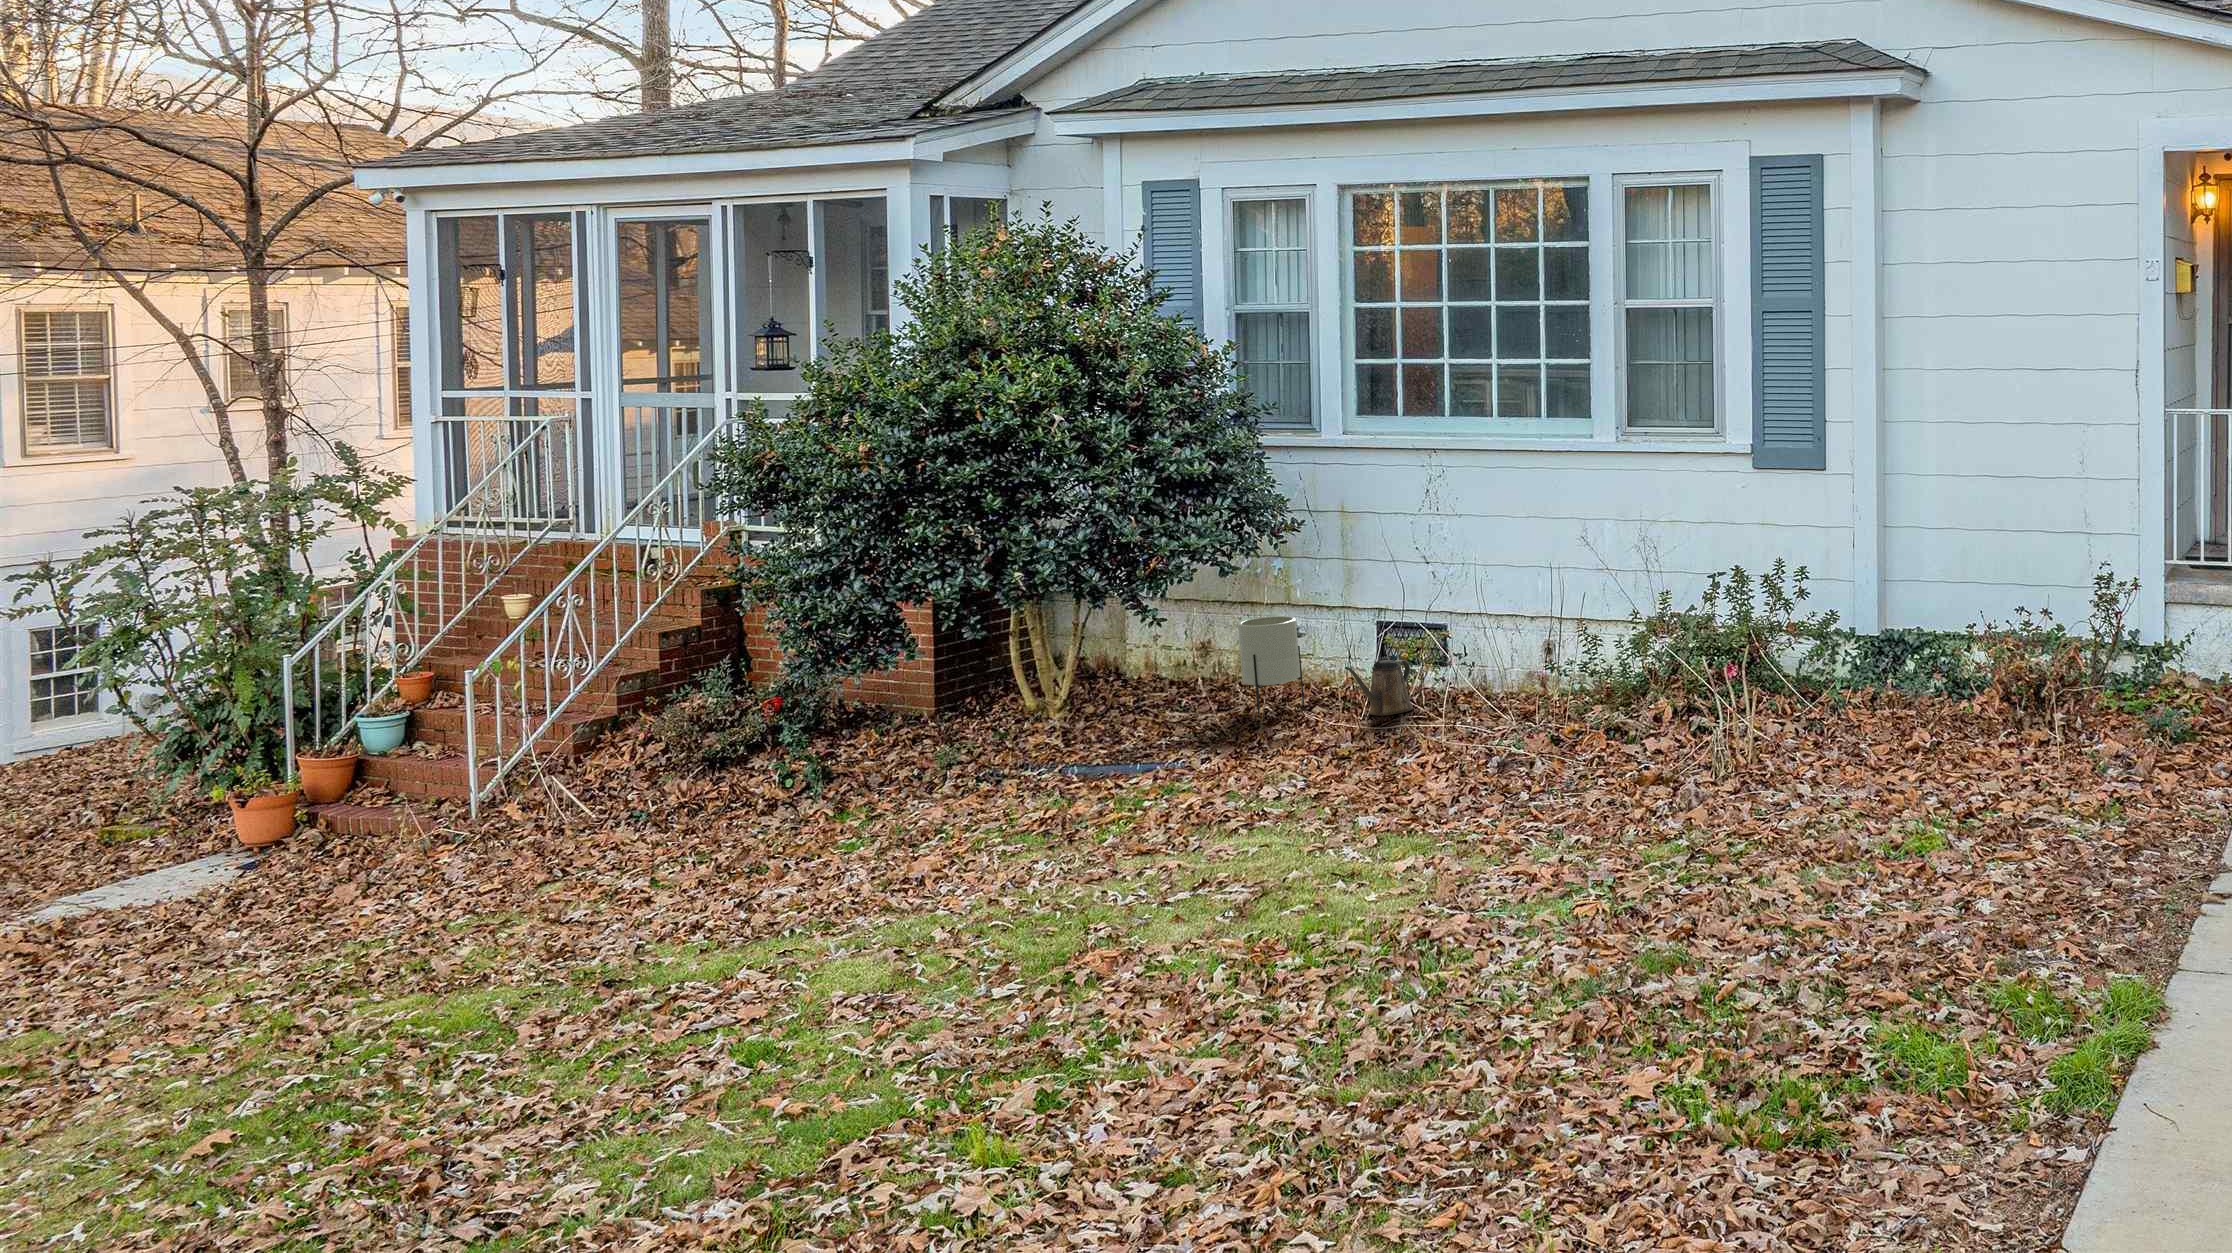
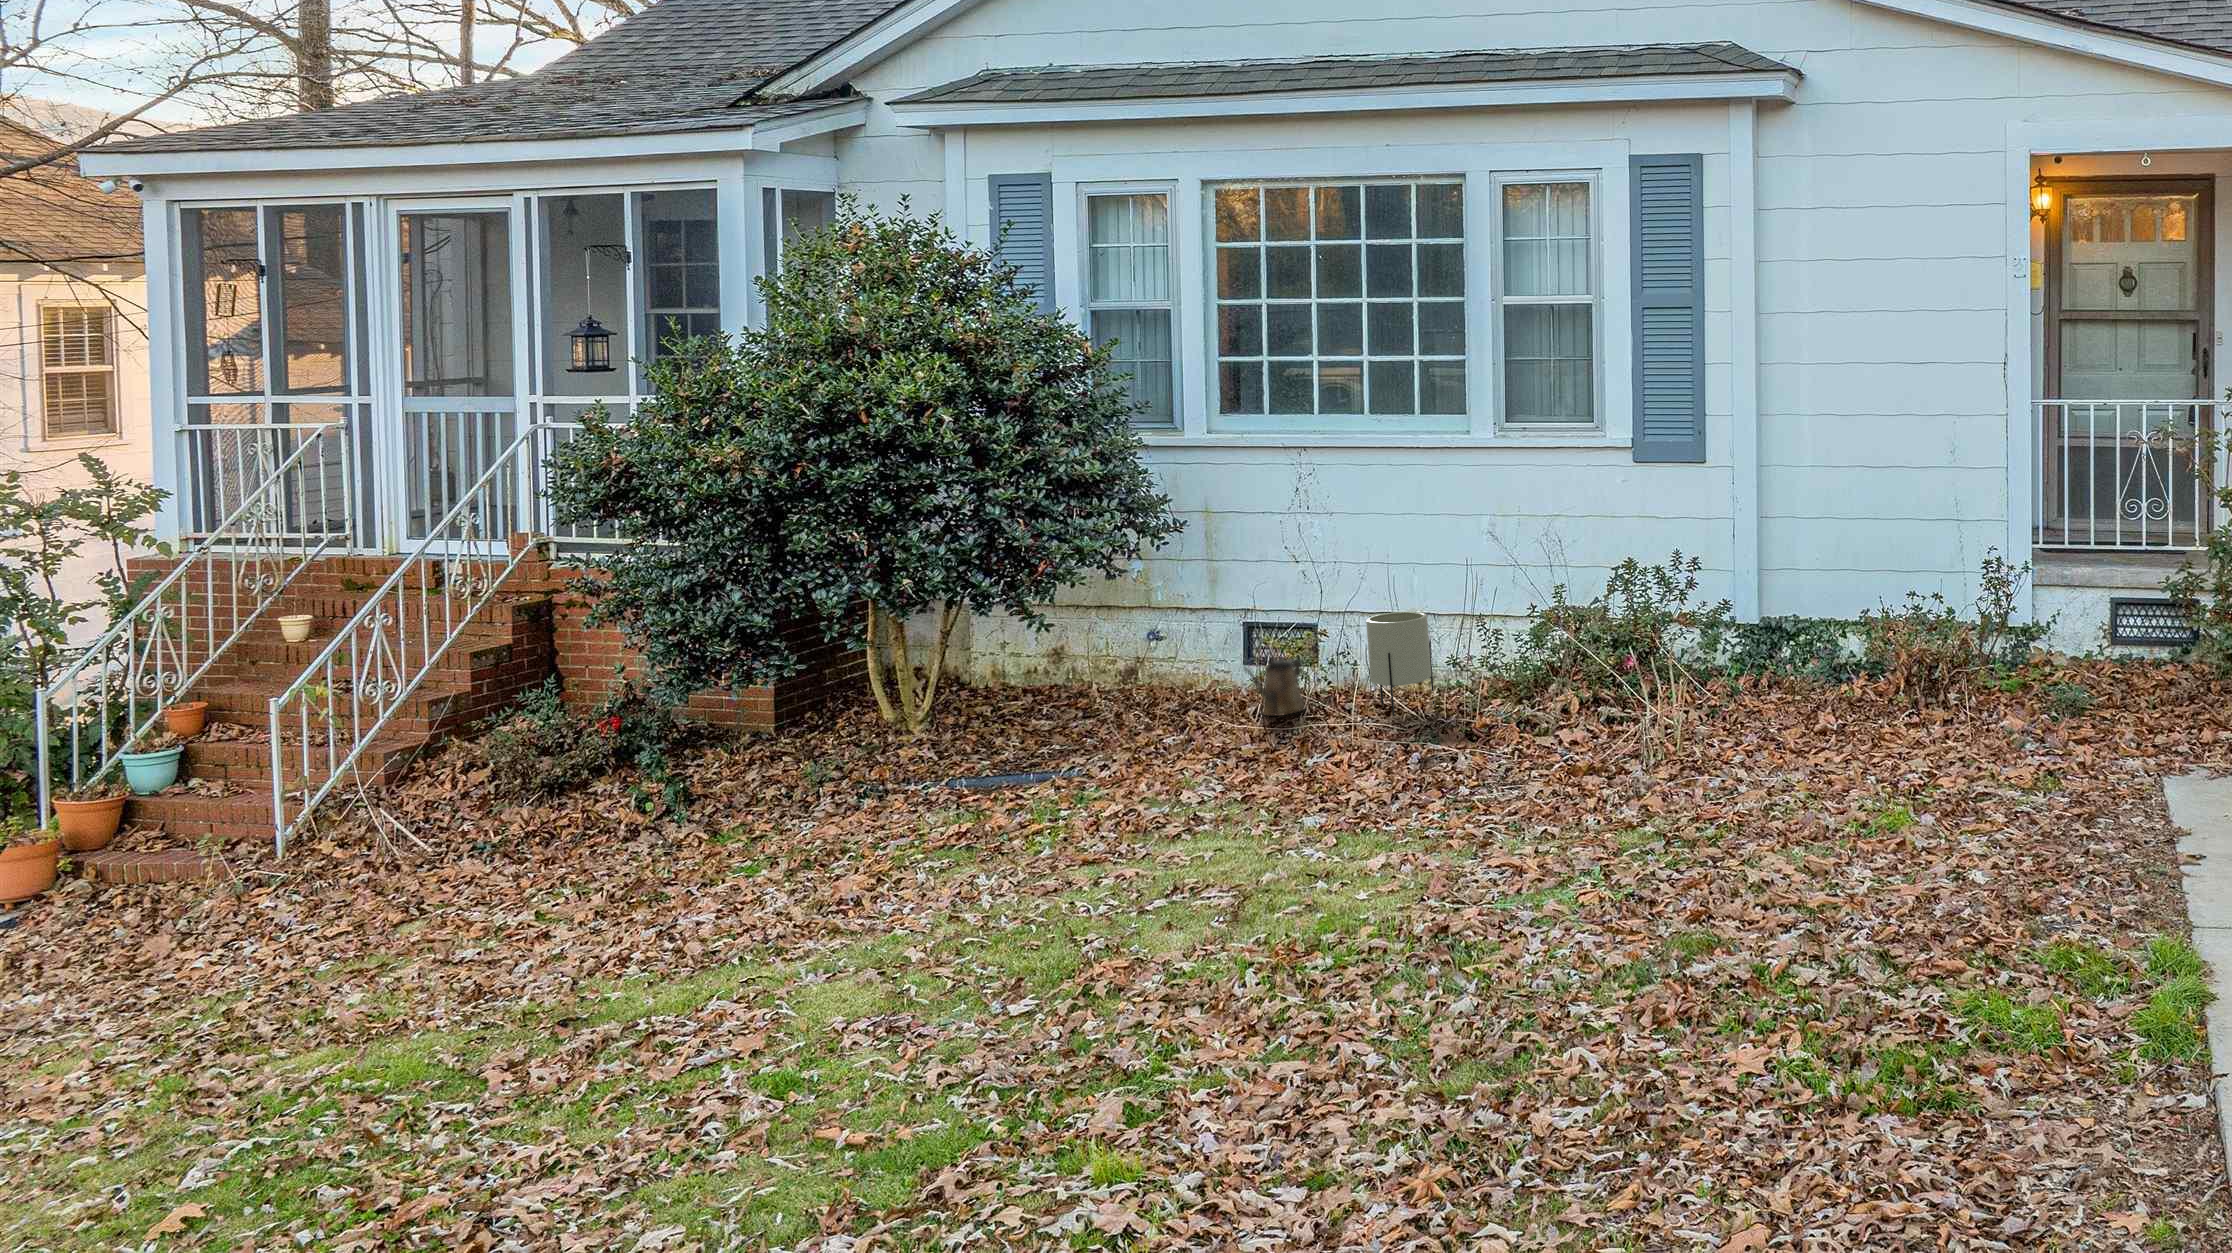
planter: present [1238,616,1304,714] -> present [1366,612,1434,716]

